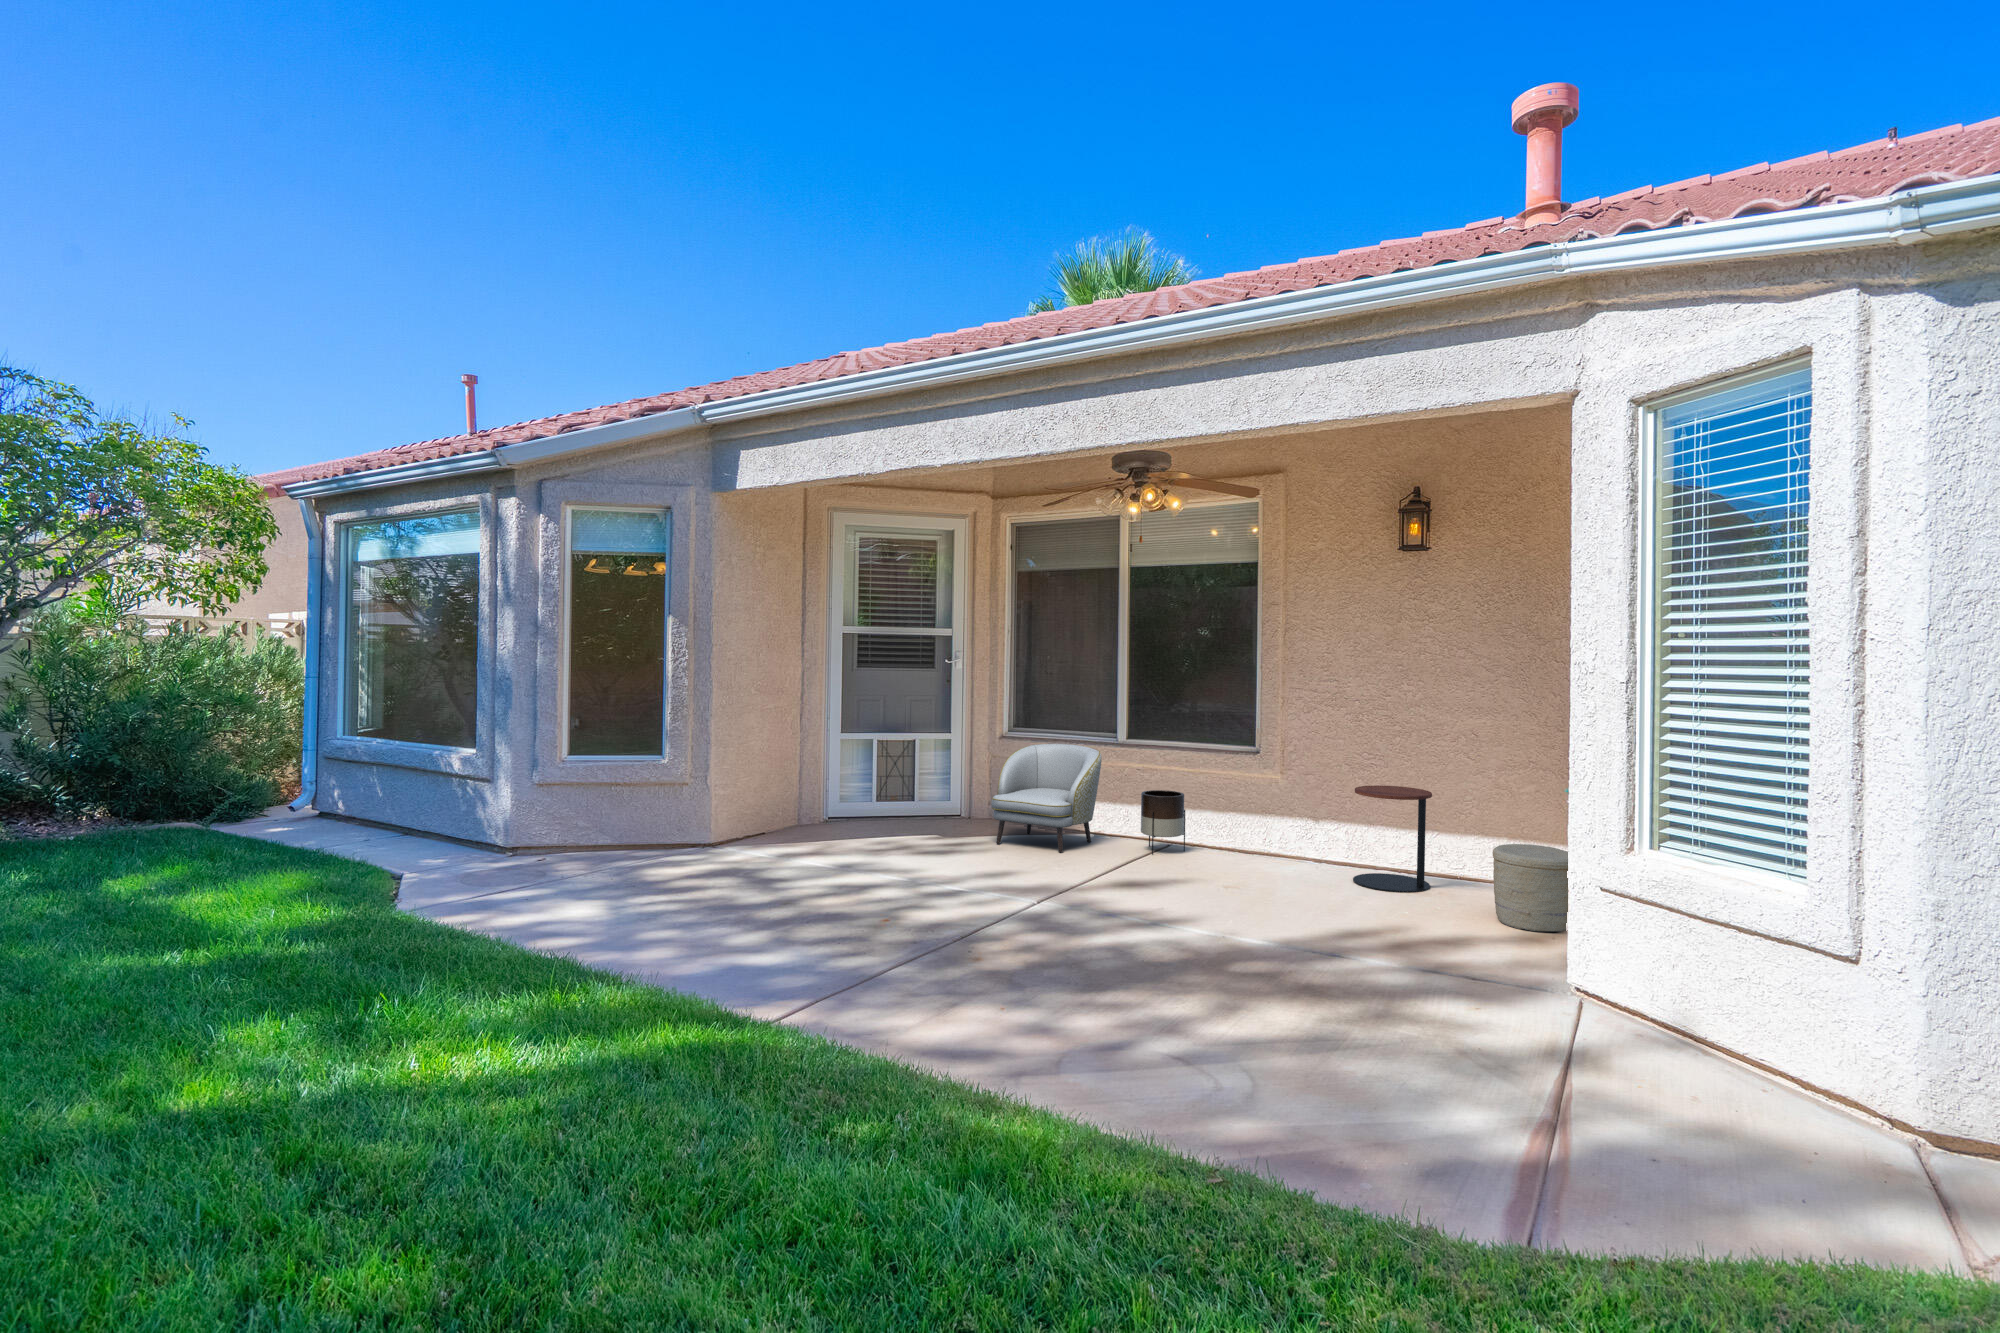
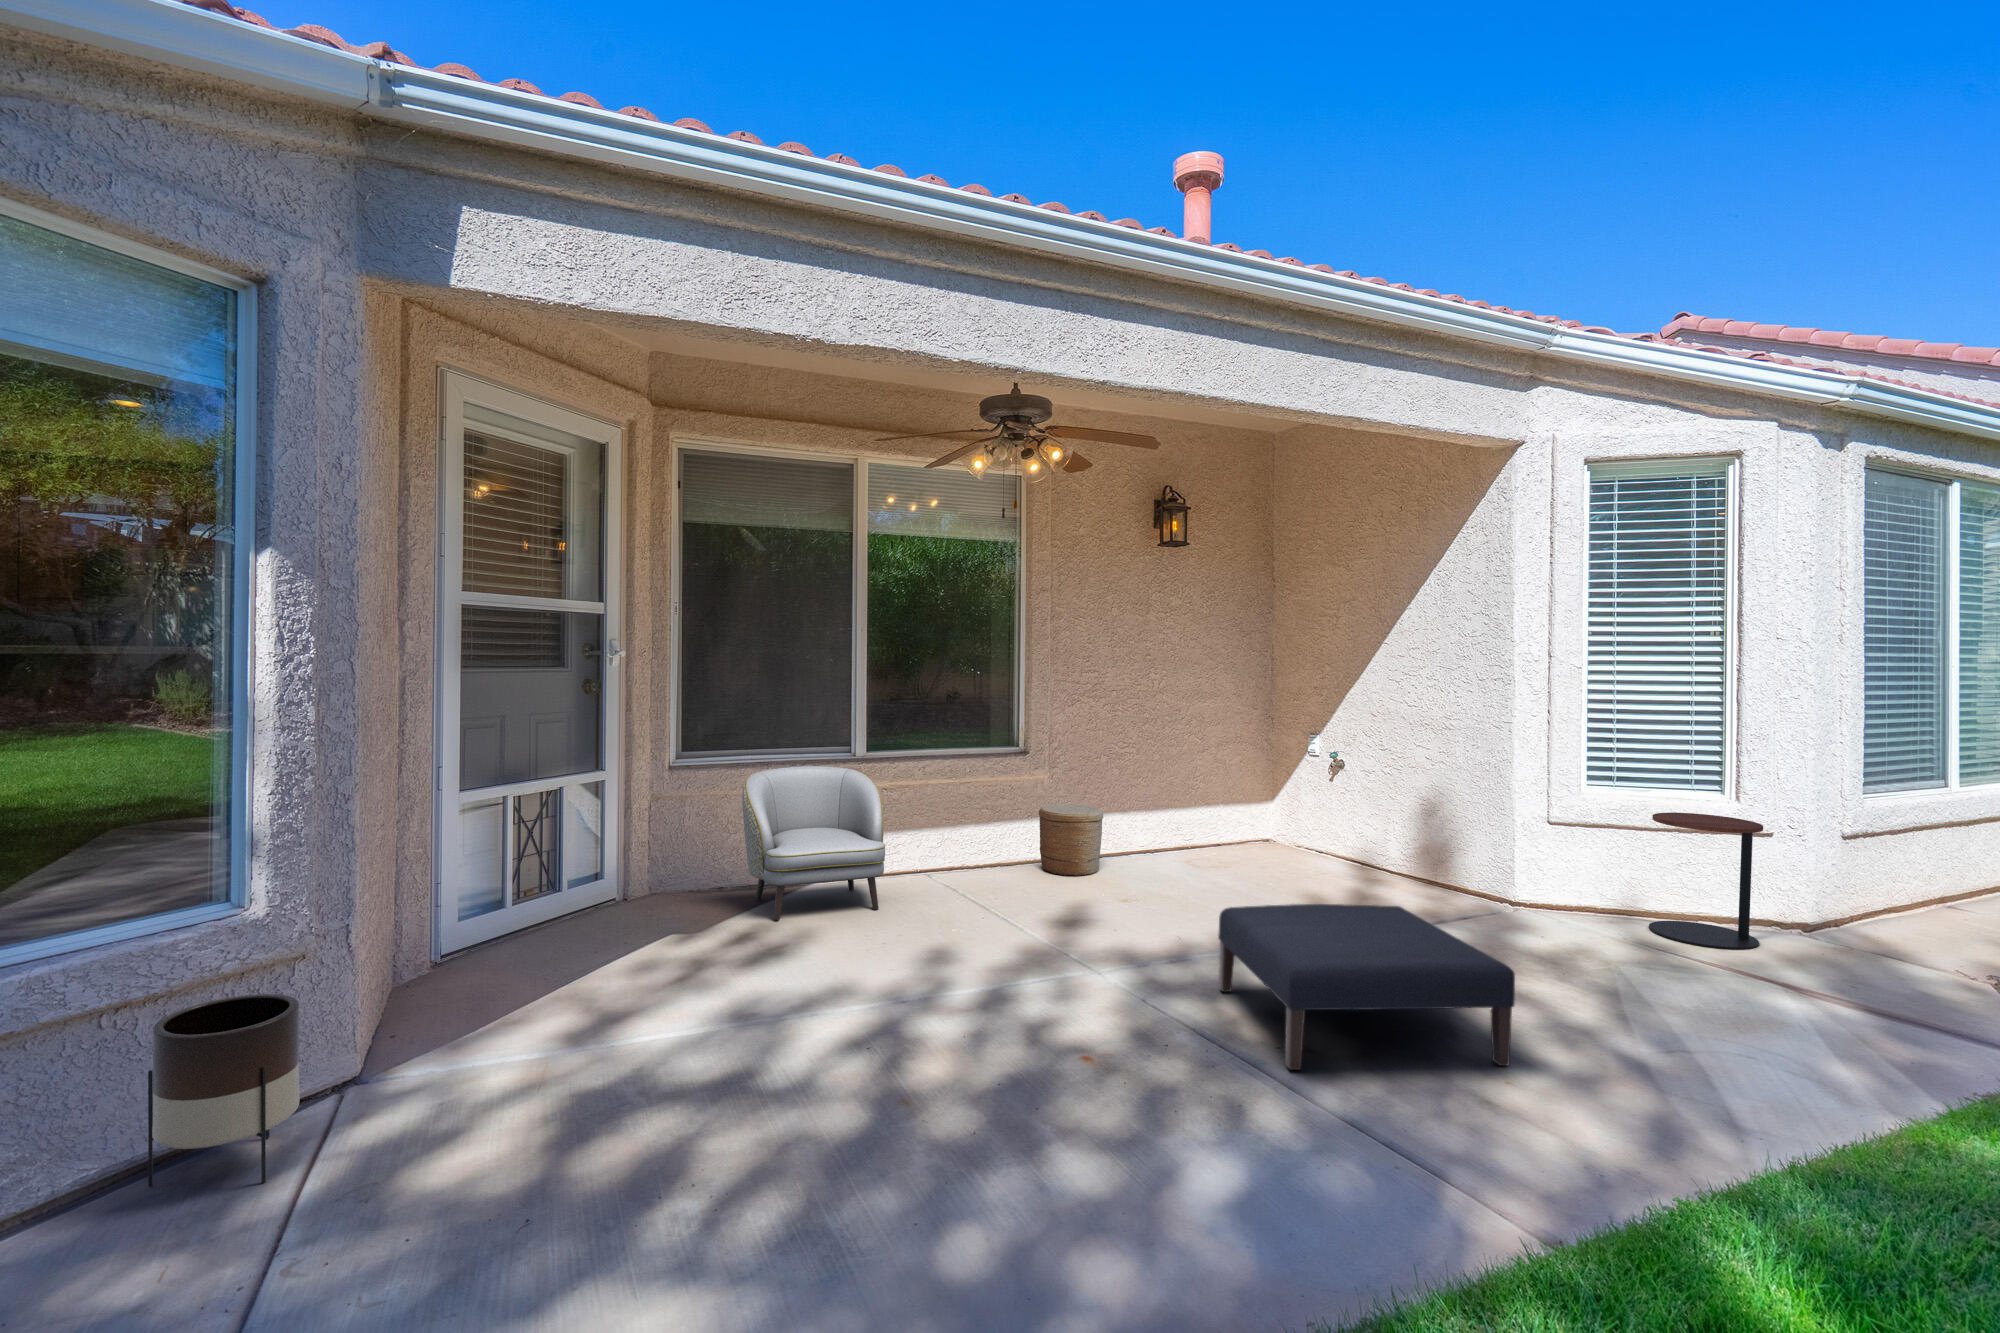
side table: present [1353,786,1432,893] -> present [1649,813,1763,950]
planter: present [1141,790,1185,855] -> present [148,994,300,1187]
woven basket: present [1493,844,1568,932] -> present [1039,804,1103,876]
ottoman: none [926,865,1165,1006] -> present [1218,904,1515,1070]

